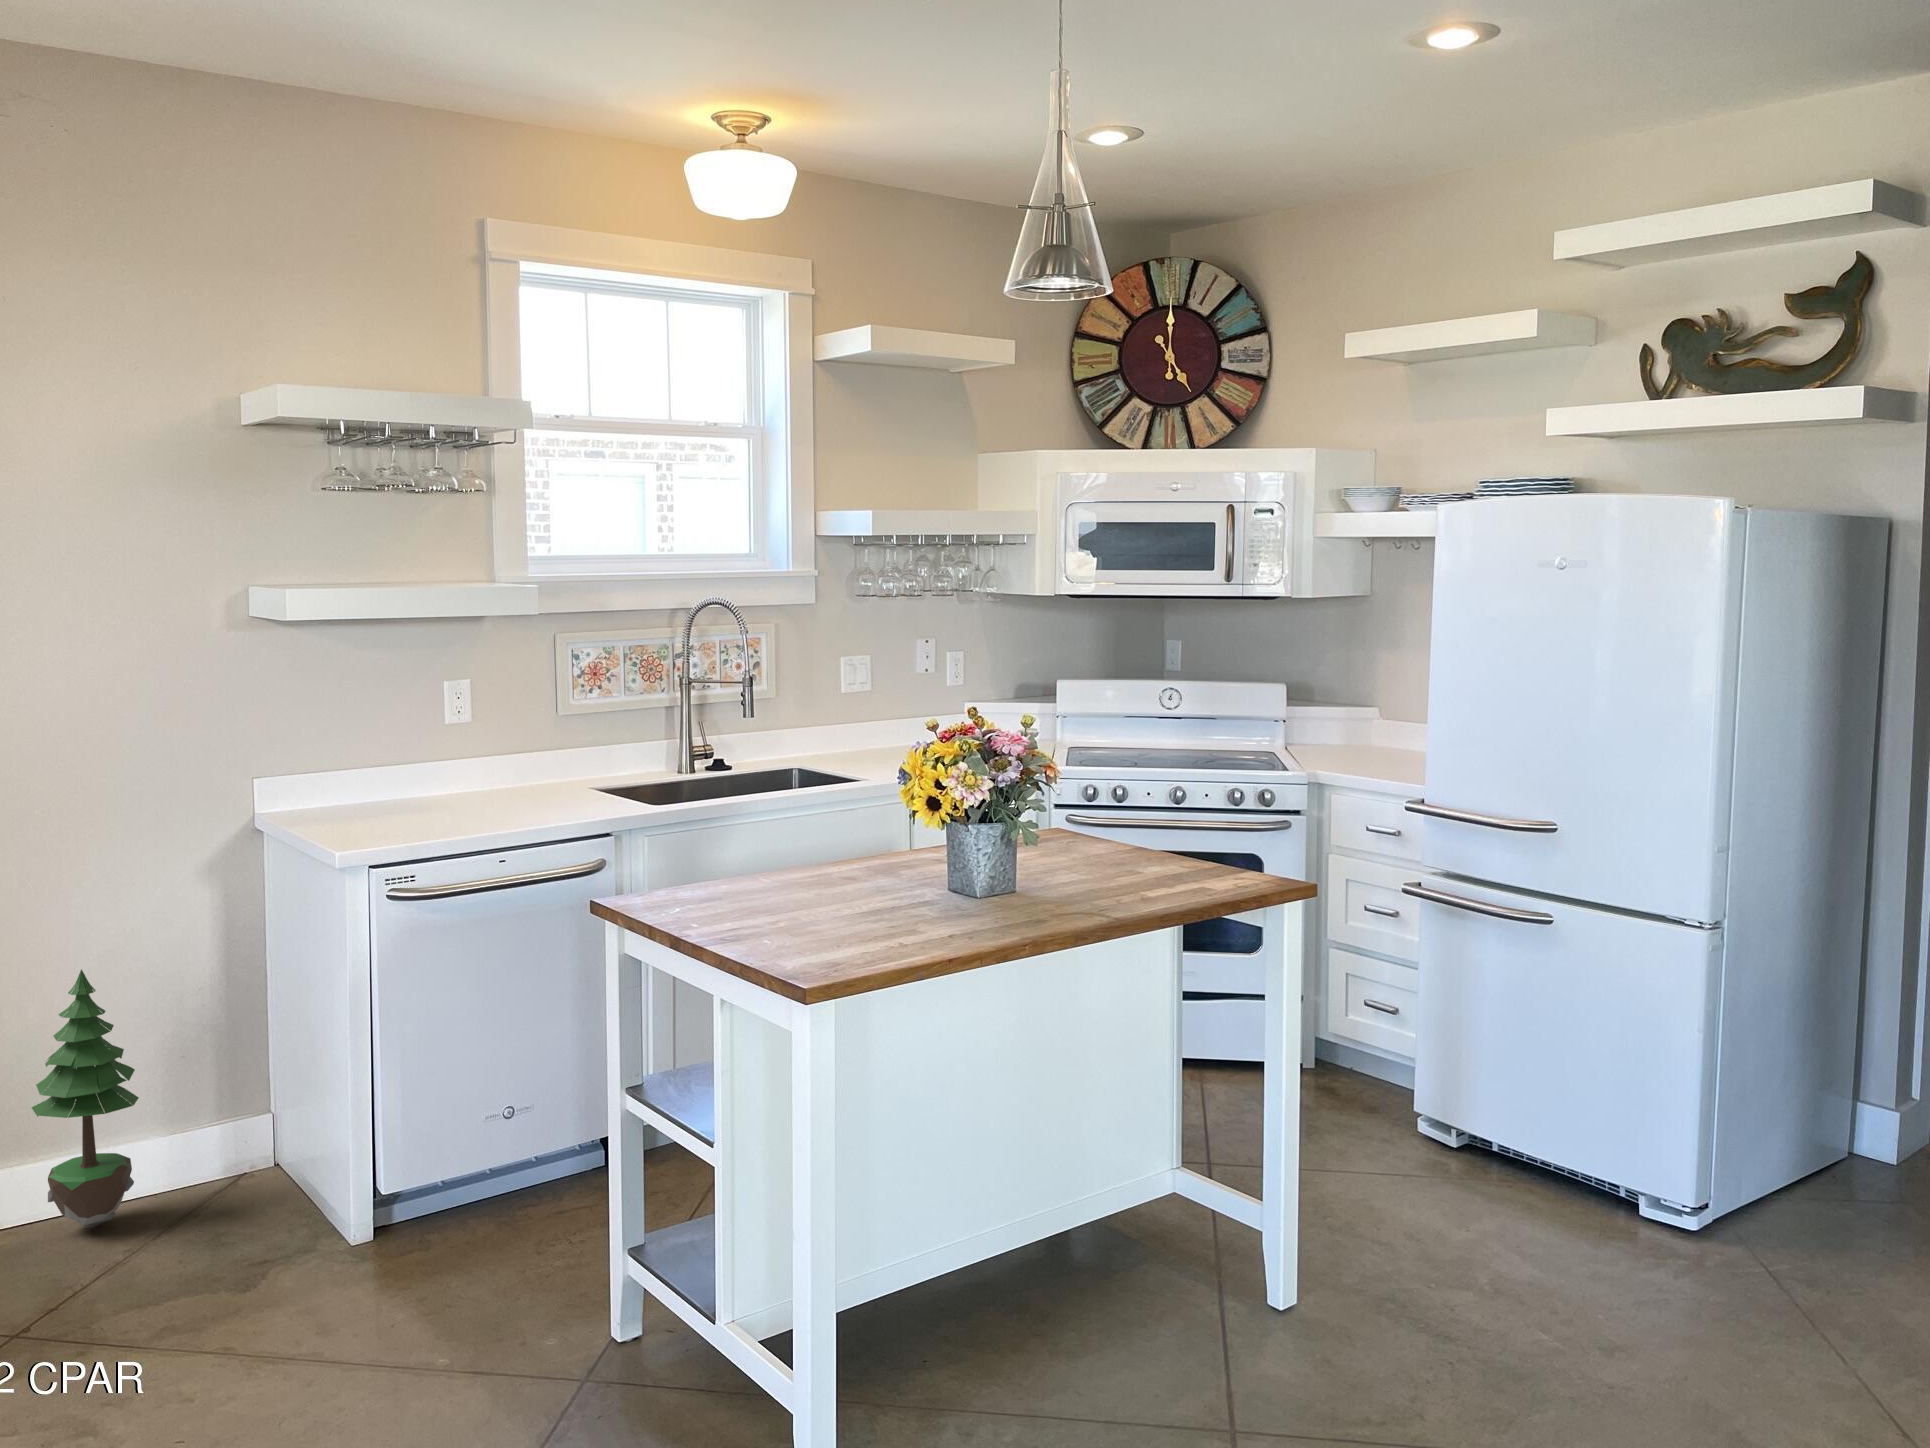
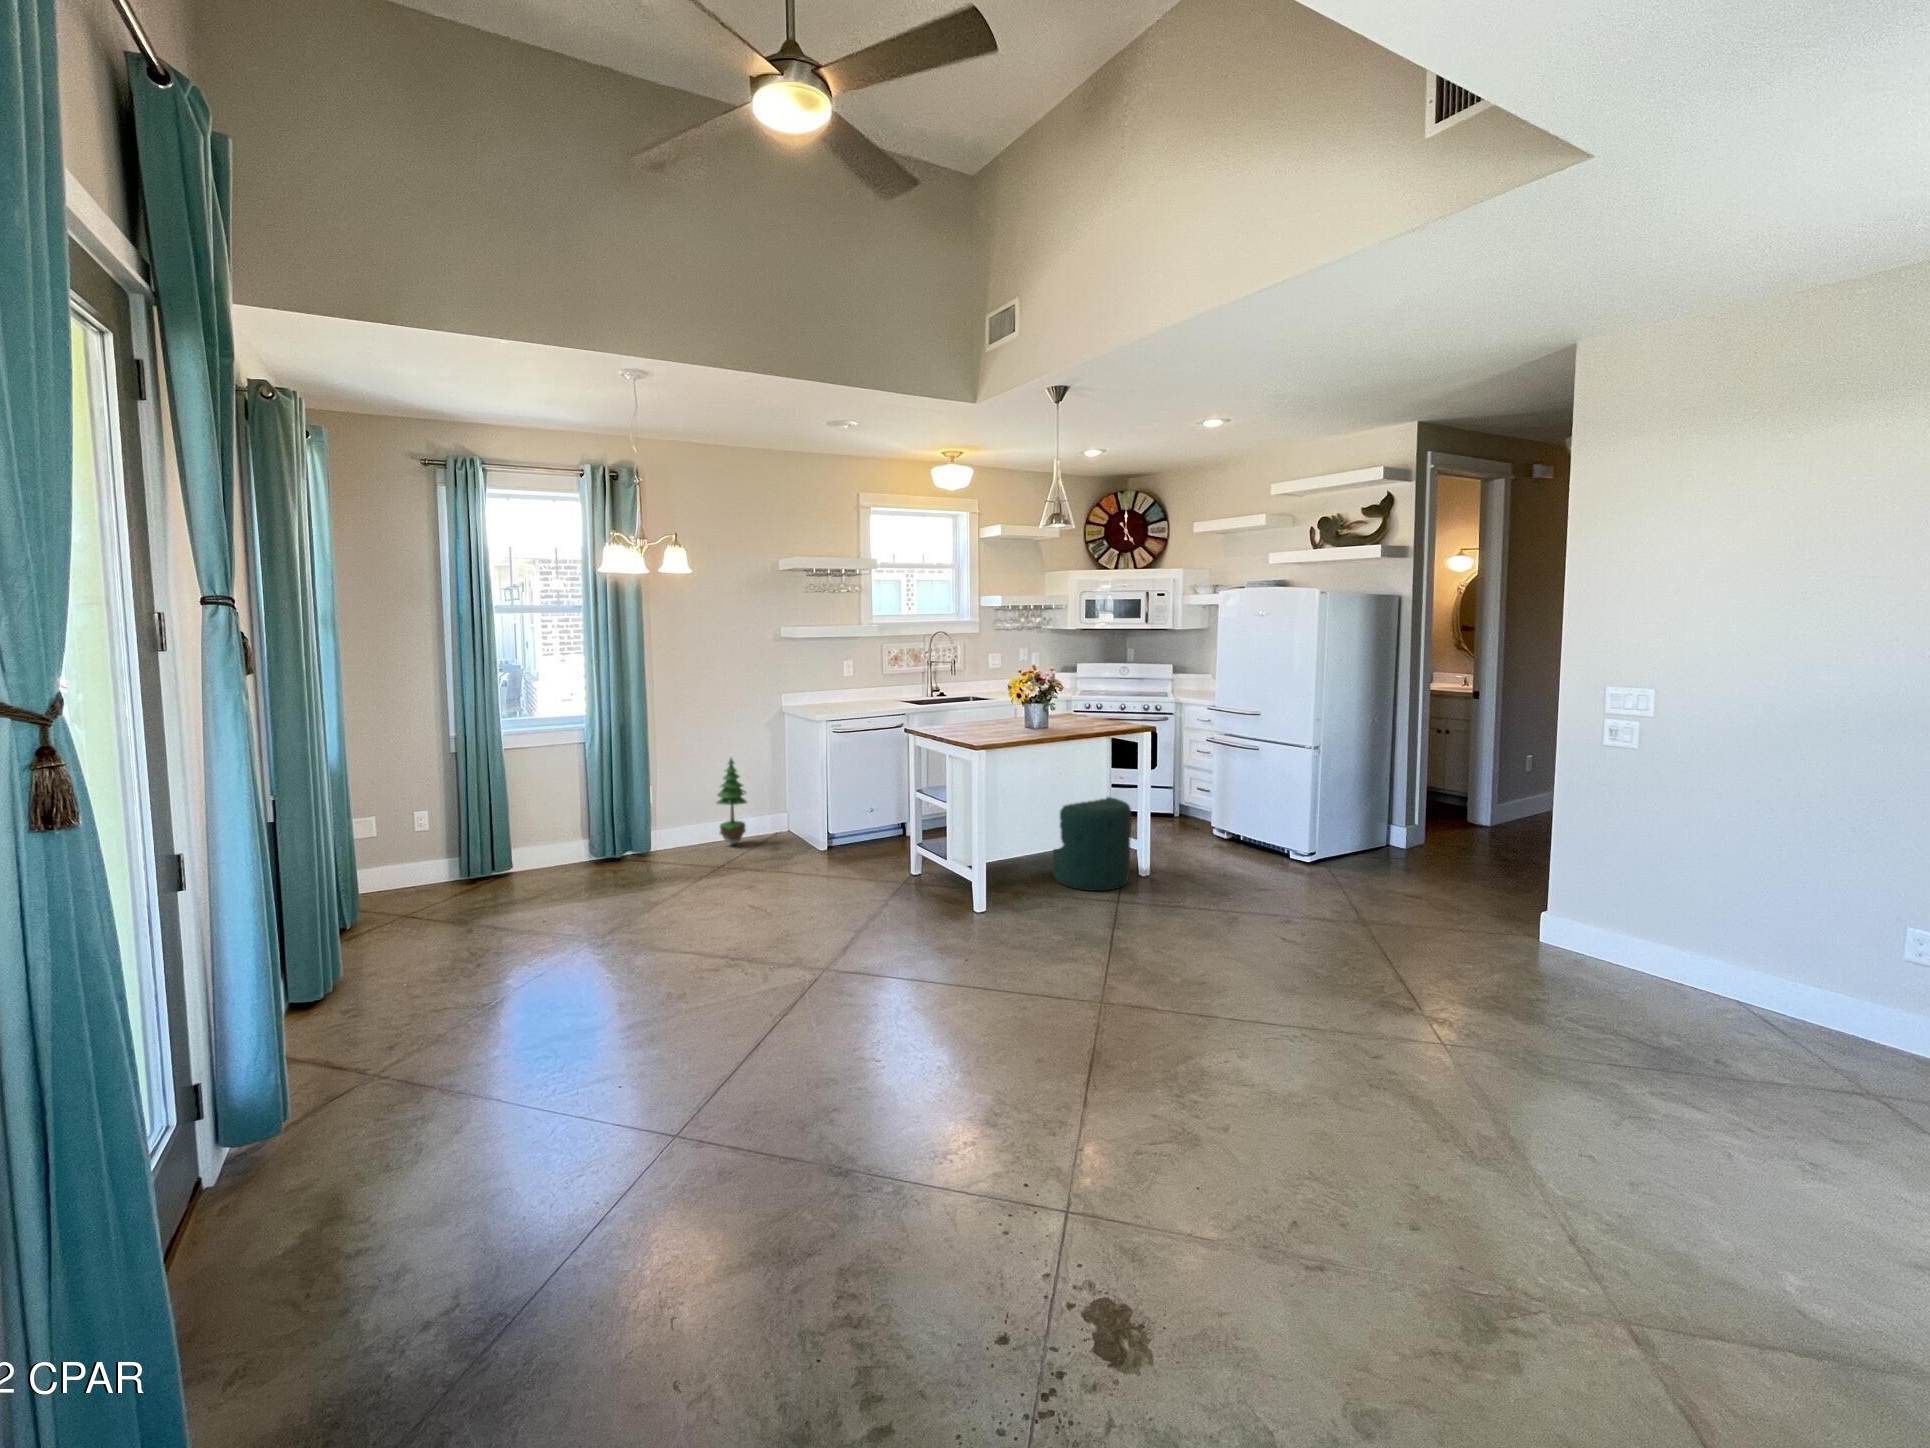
ottoman: none [1027,1075,1251,1382] -> present [1053,797,1131,891]

